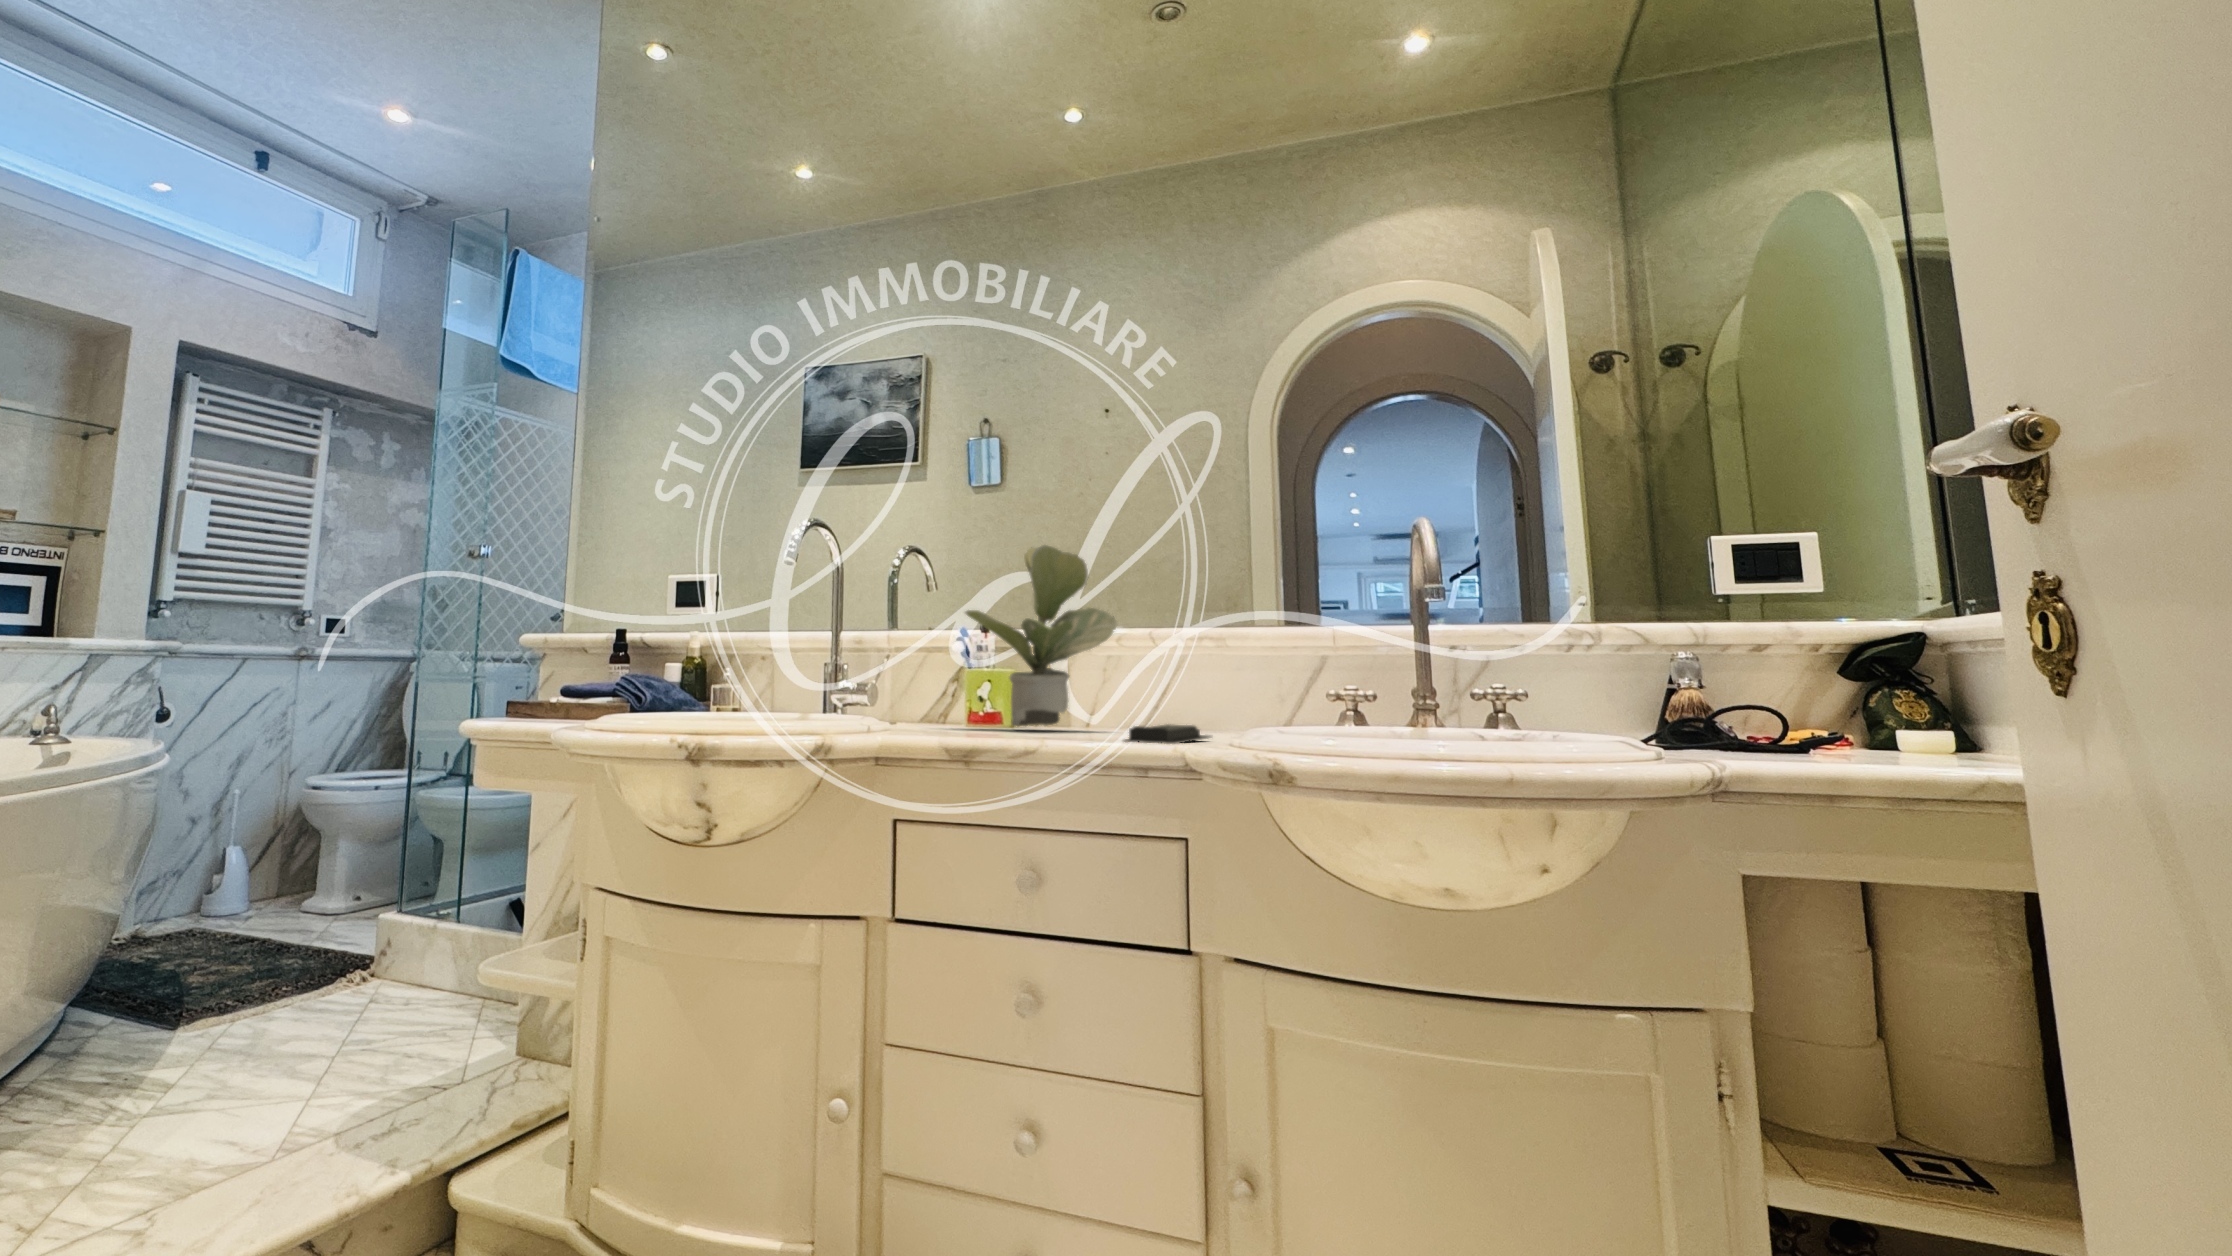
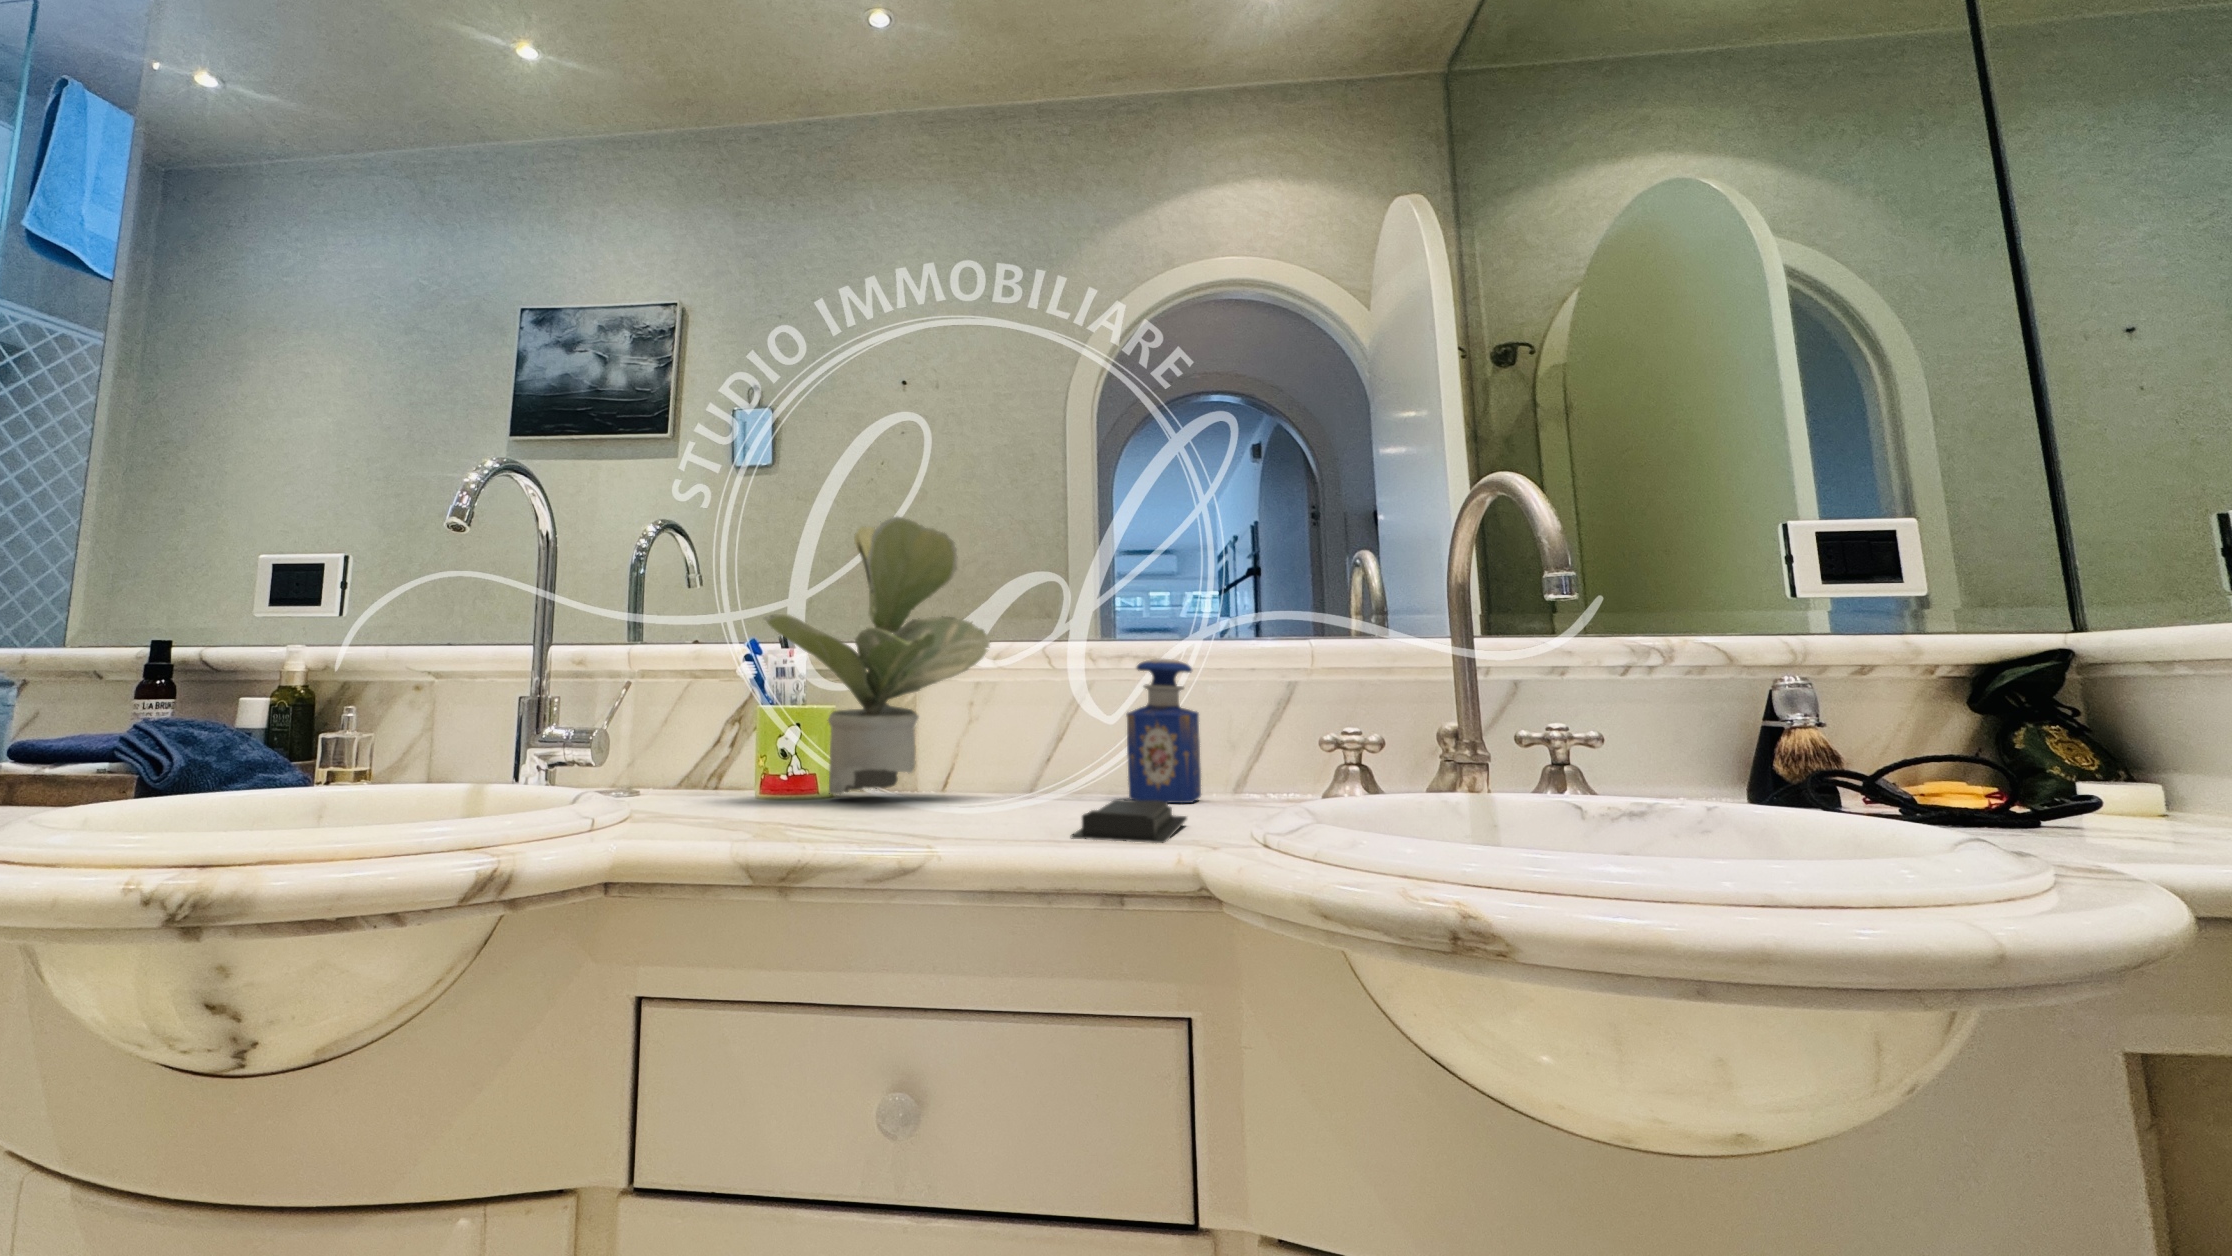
perfume bottle: none [1214,637,1272,737] -> present [1127,659,1201,803]

